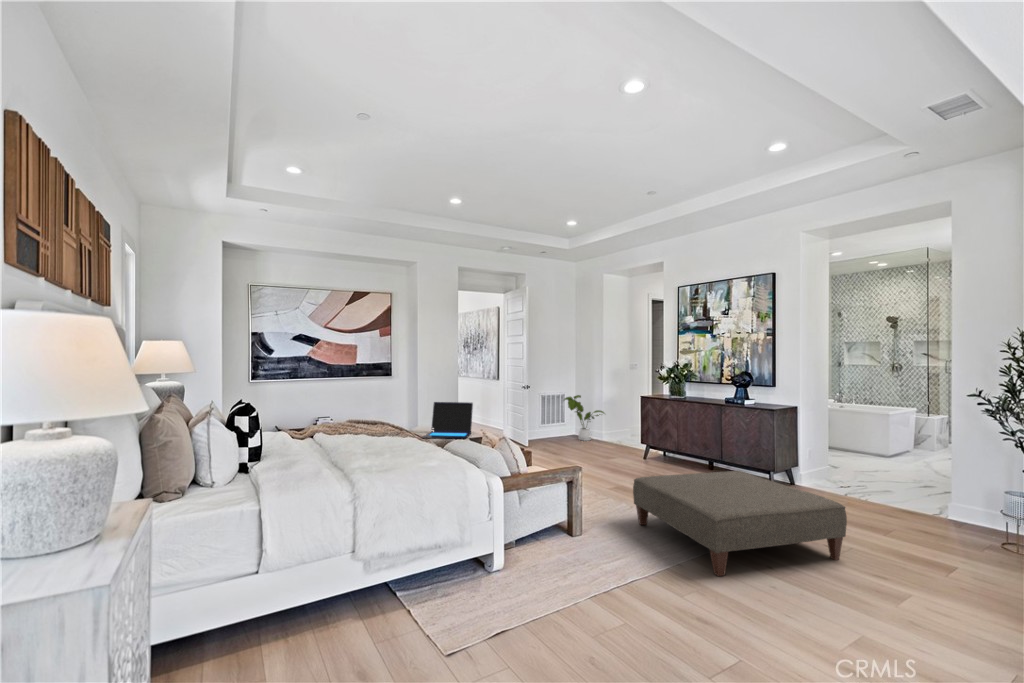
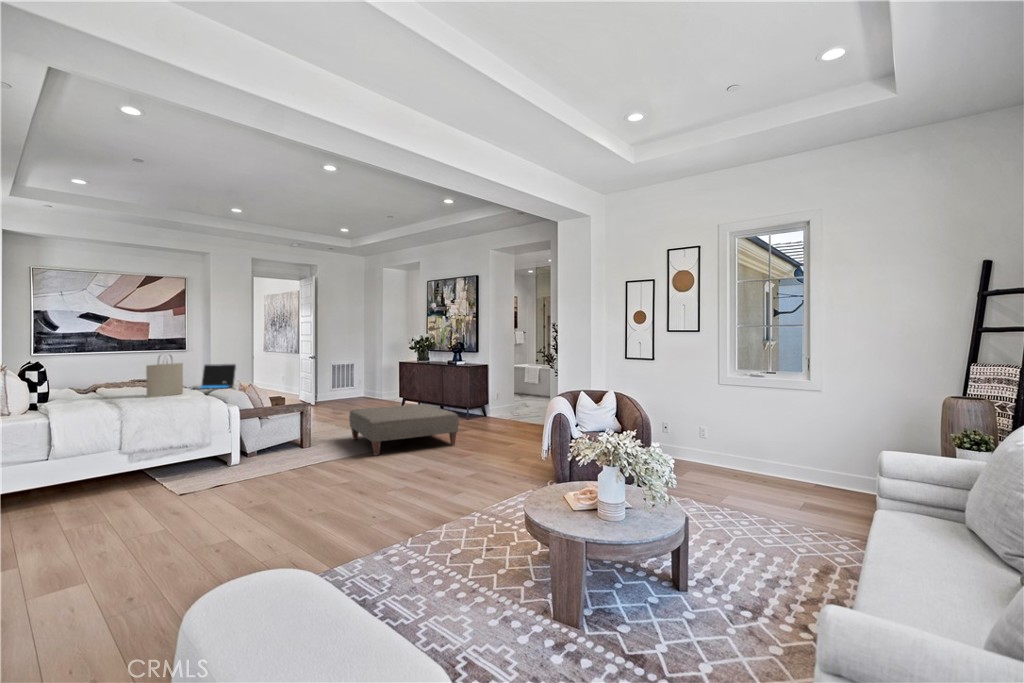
tote bag: none [380,392,421,459] -> present [146,355,183,398]
house plant: present [564,395,604,441] -> none [347,364,381,400]

